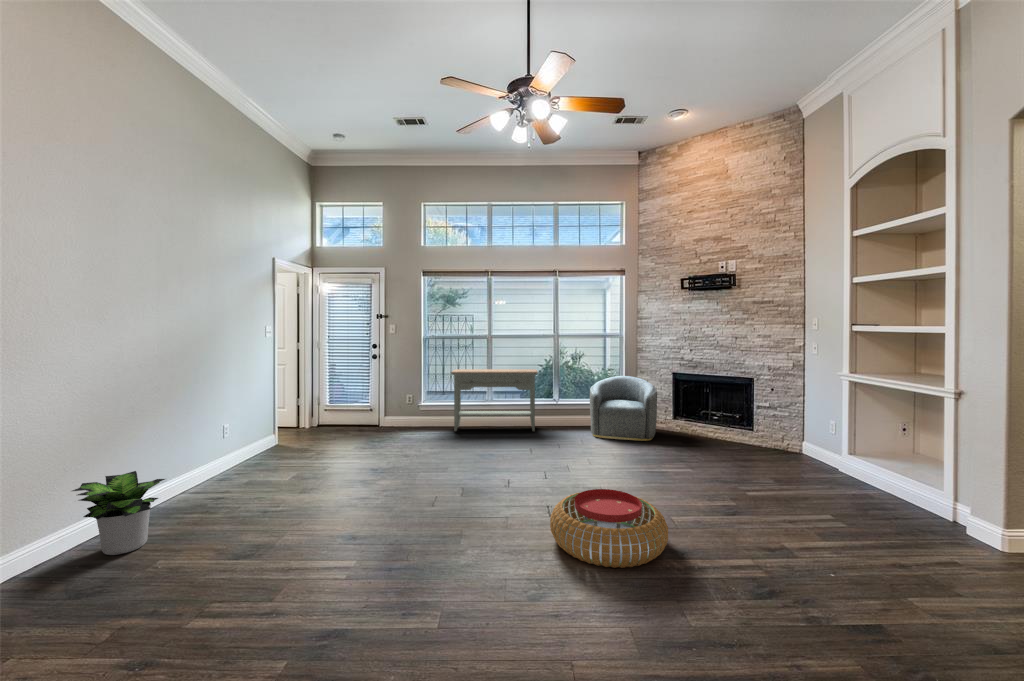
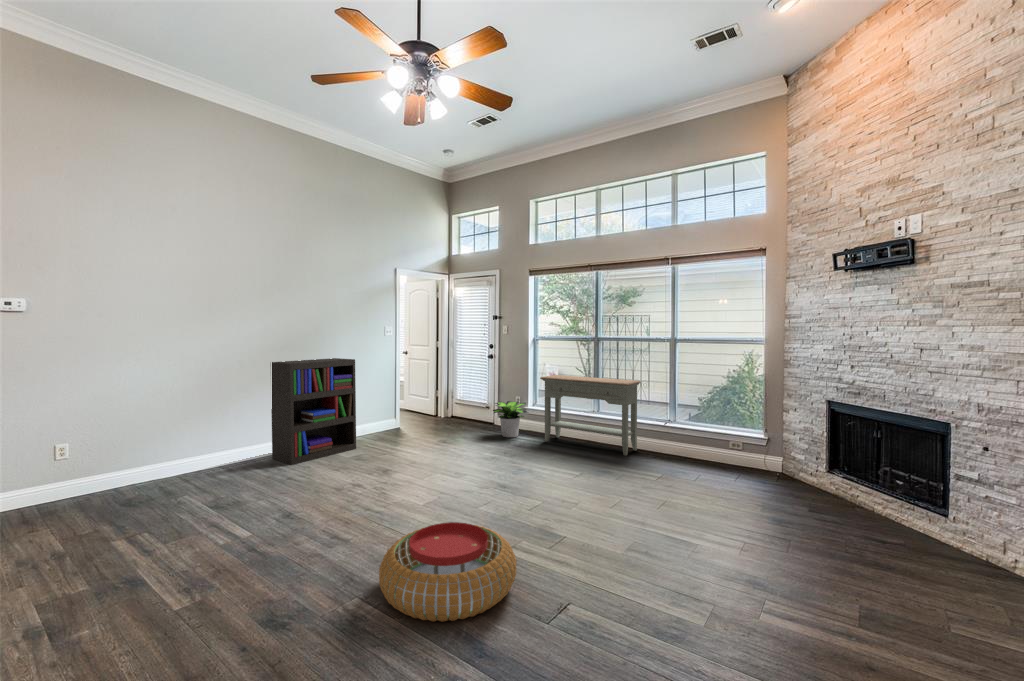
bookshelf: none [161,363,268,505] -> present [271,358,356,465]
armchair: present [590,376,657,441] -> none [683,398,788,495]
potted plant: present [72,471,165,555] -> present [493,401,528,438]

